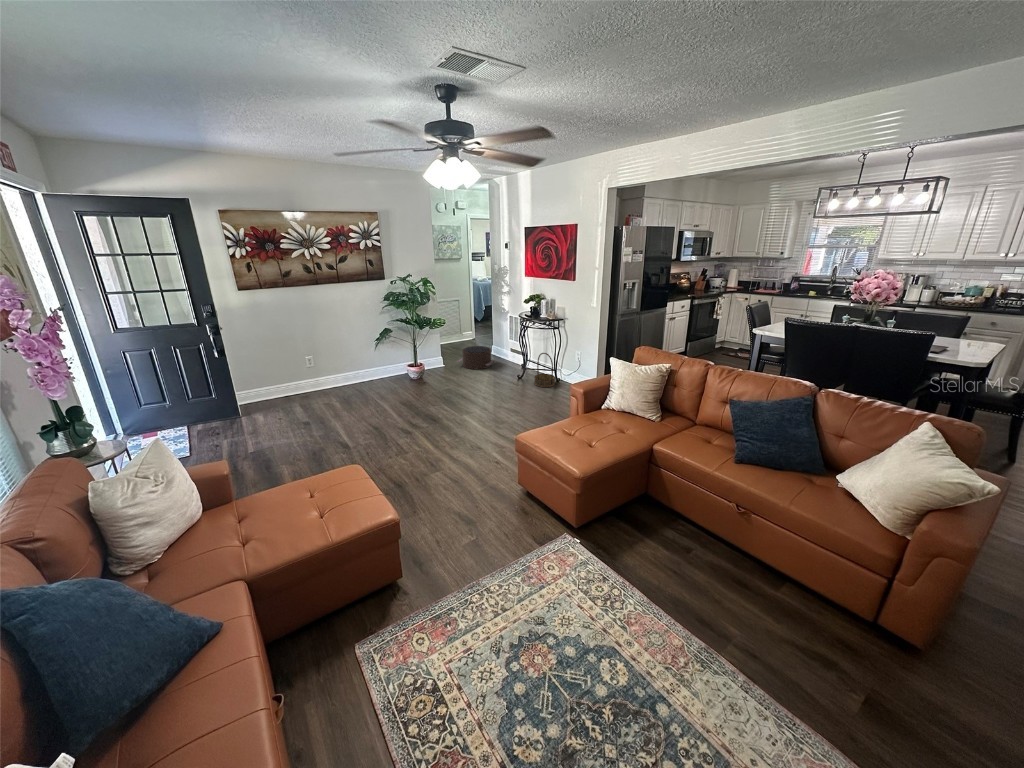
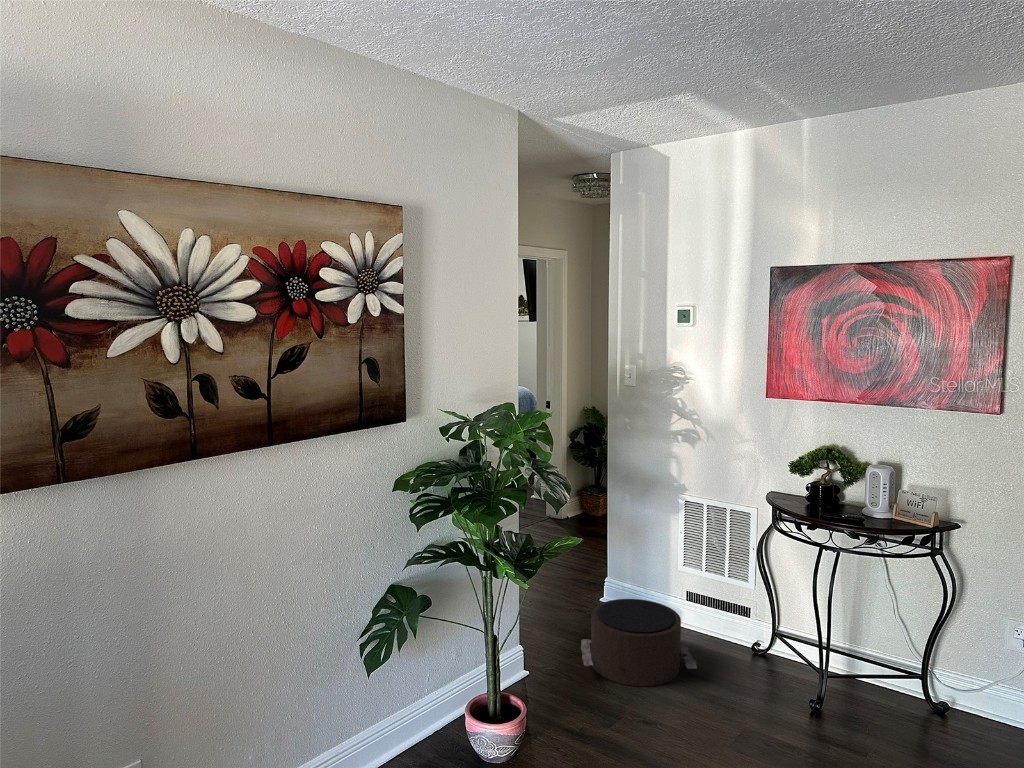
basket: present [534,353,555,387] -> none [898,625,979,741]

